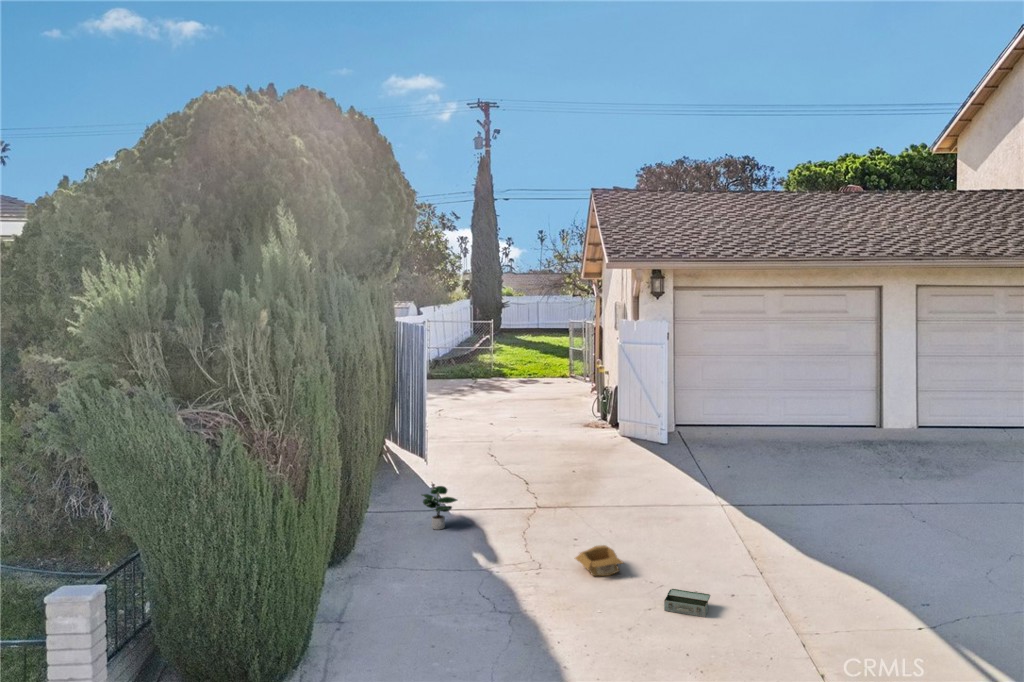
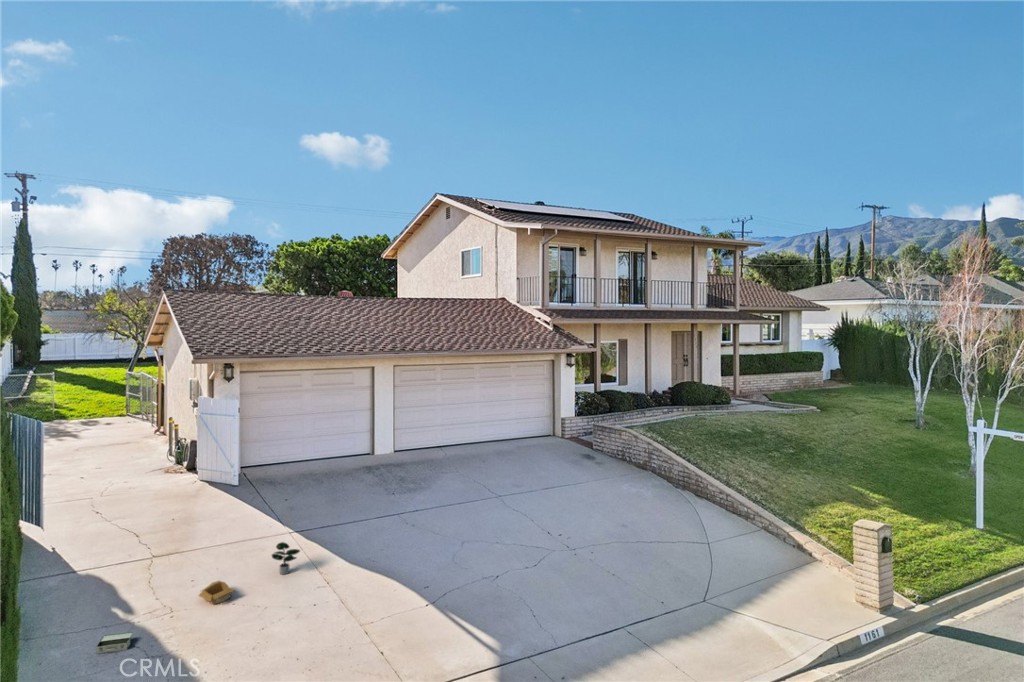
potted plant: present [421,486,457,530] -> present [272,542,300,575]
toolbox: present [664,589,710,617] -> present [96,632,133,654]

